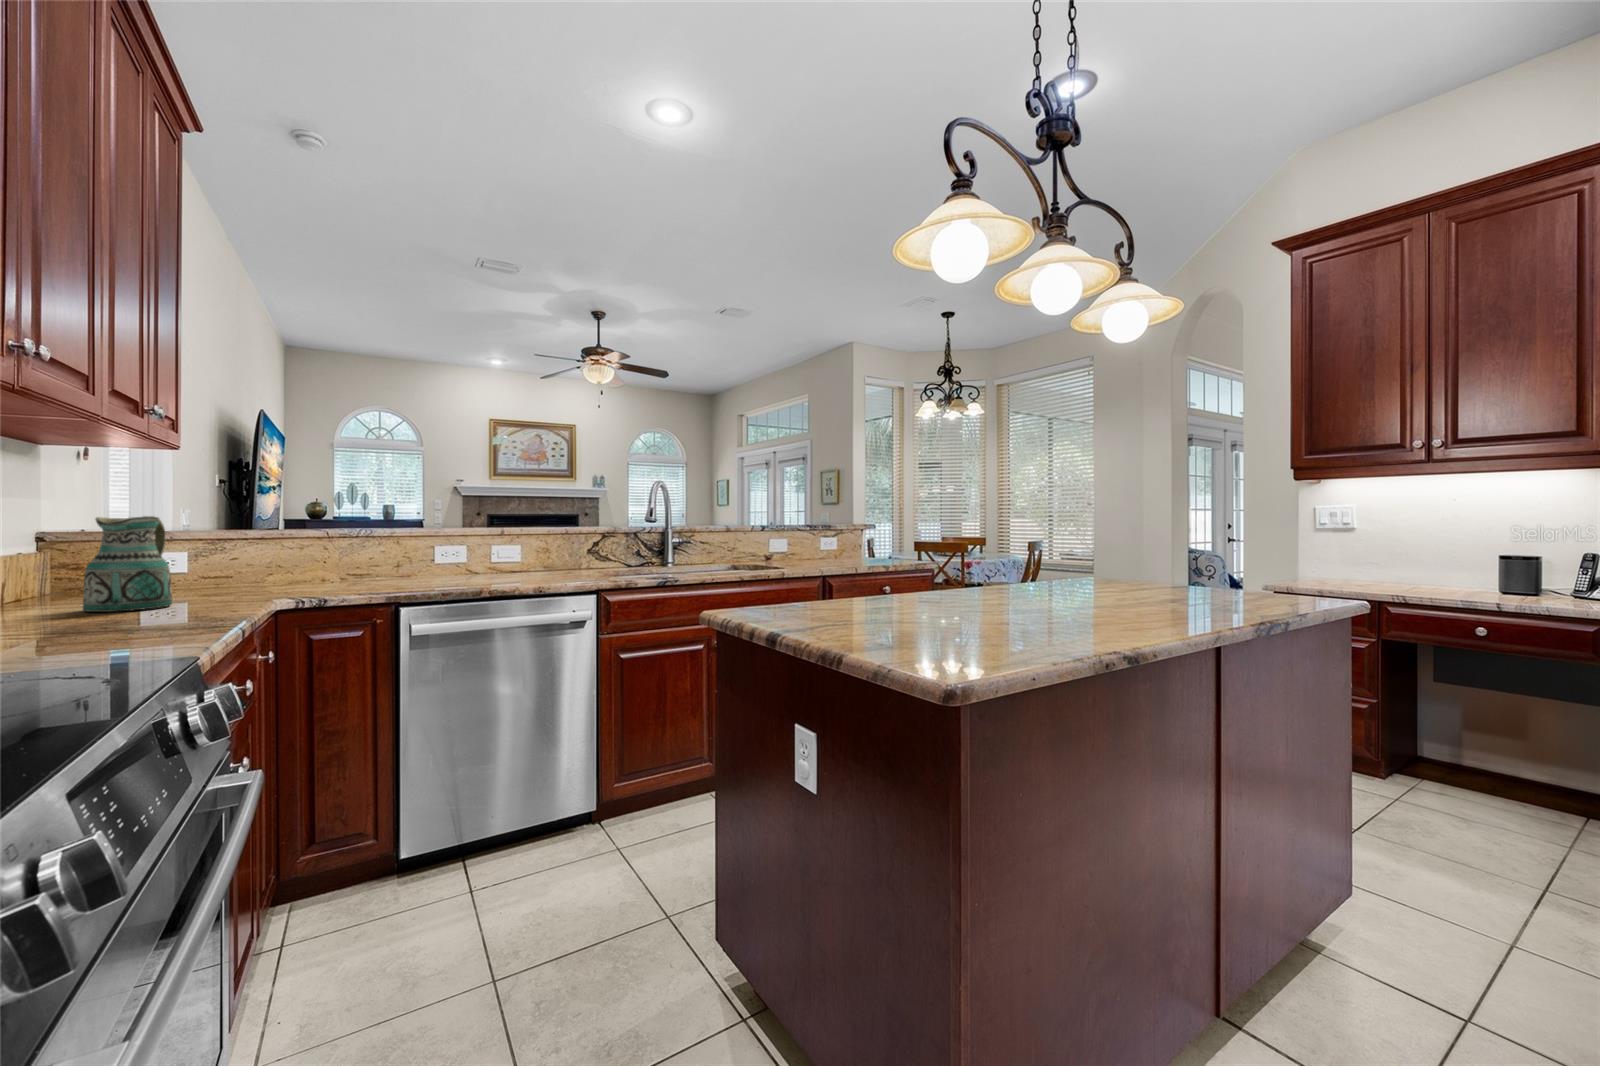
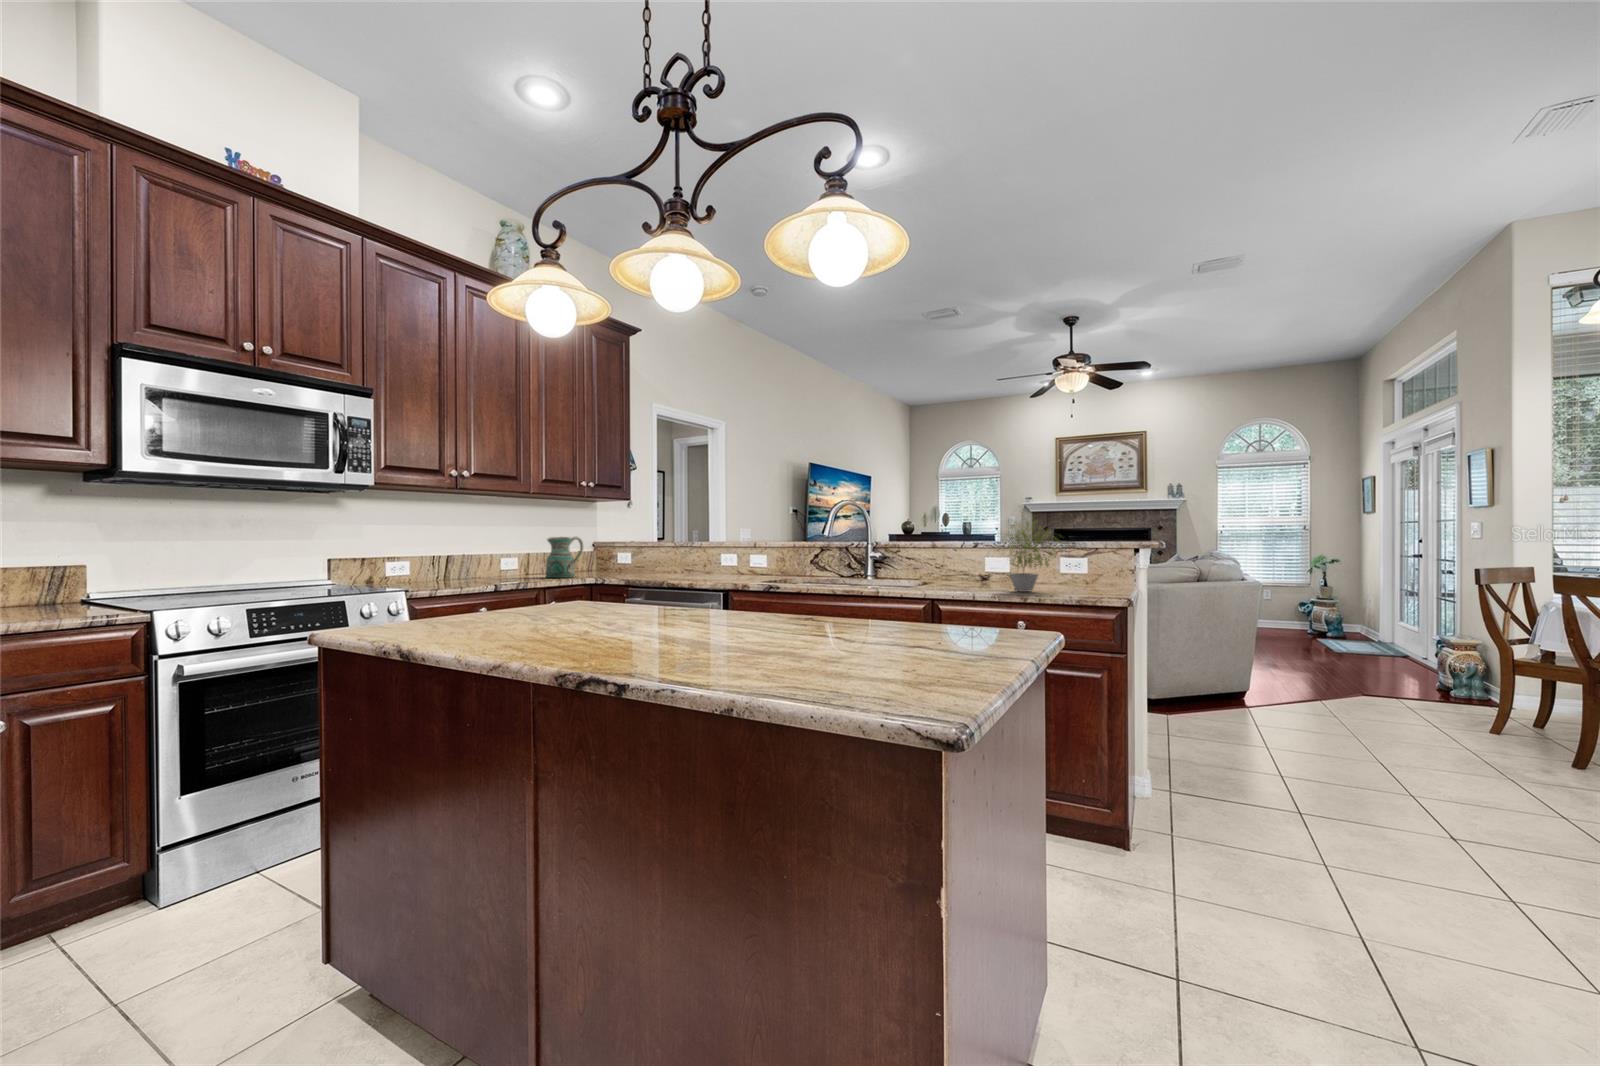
potted plant: none [846,498,898,566] -> present [1003,513,1057,592]

